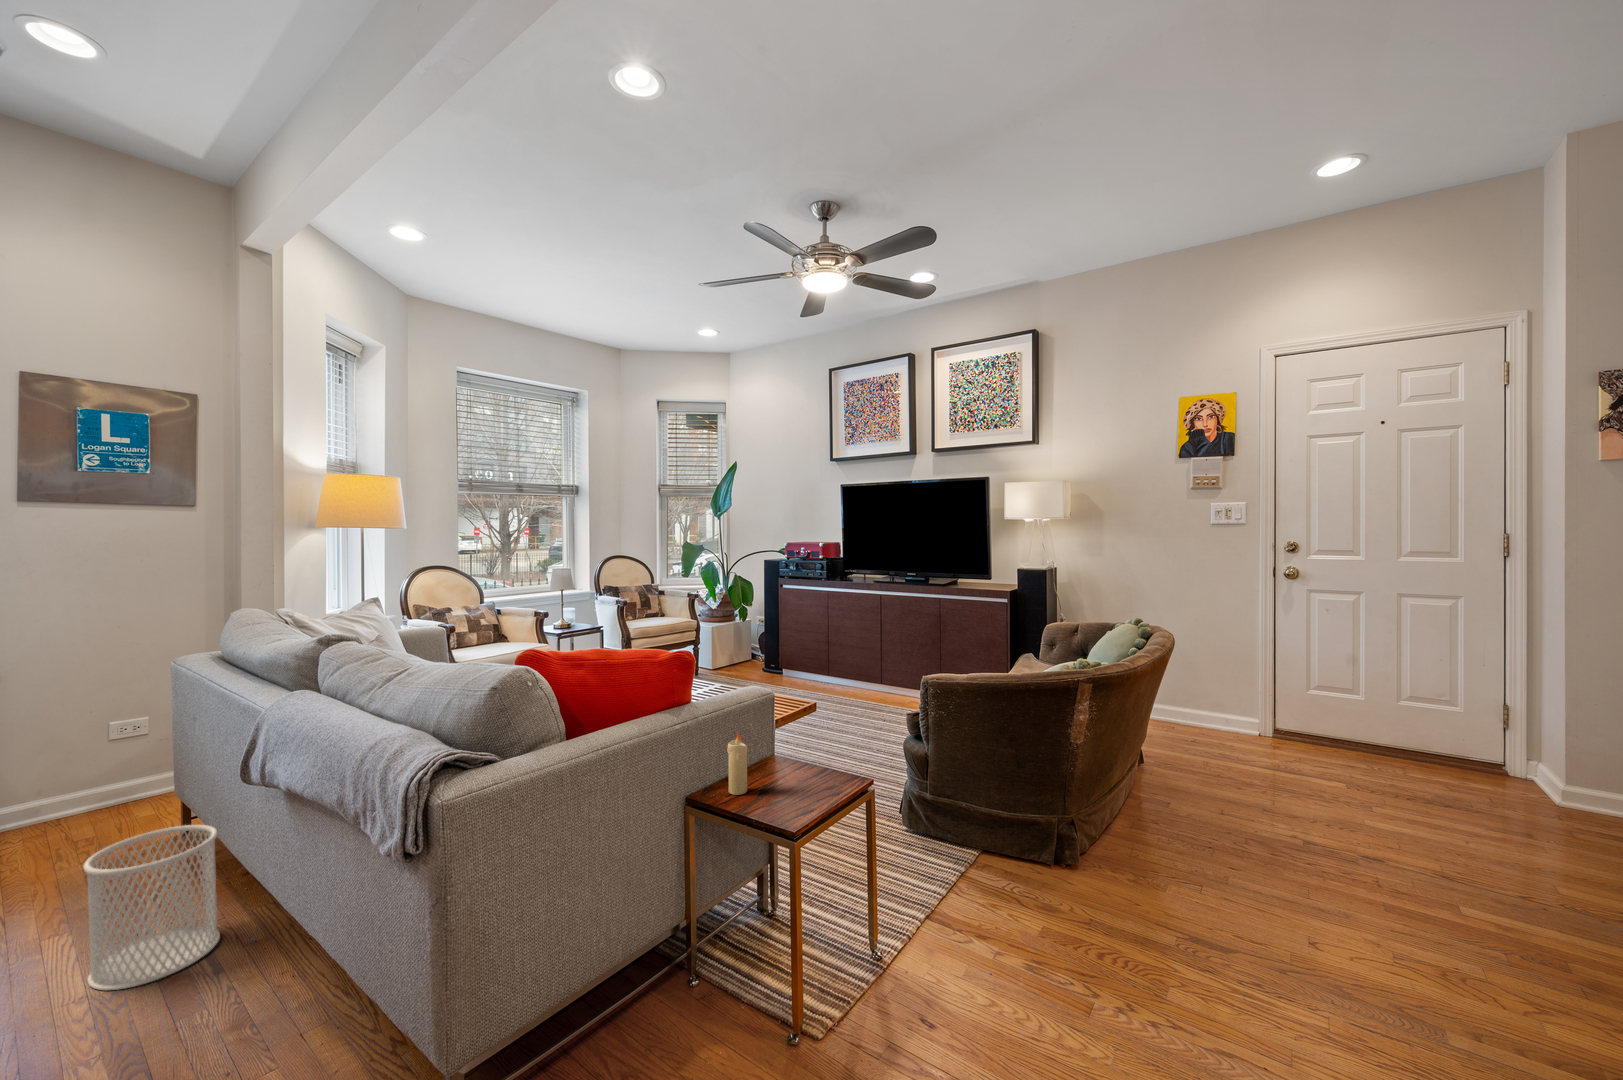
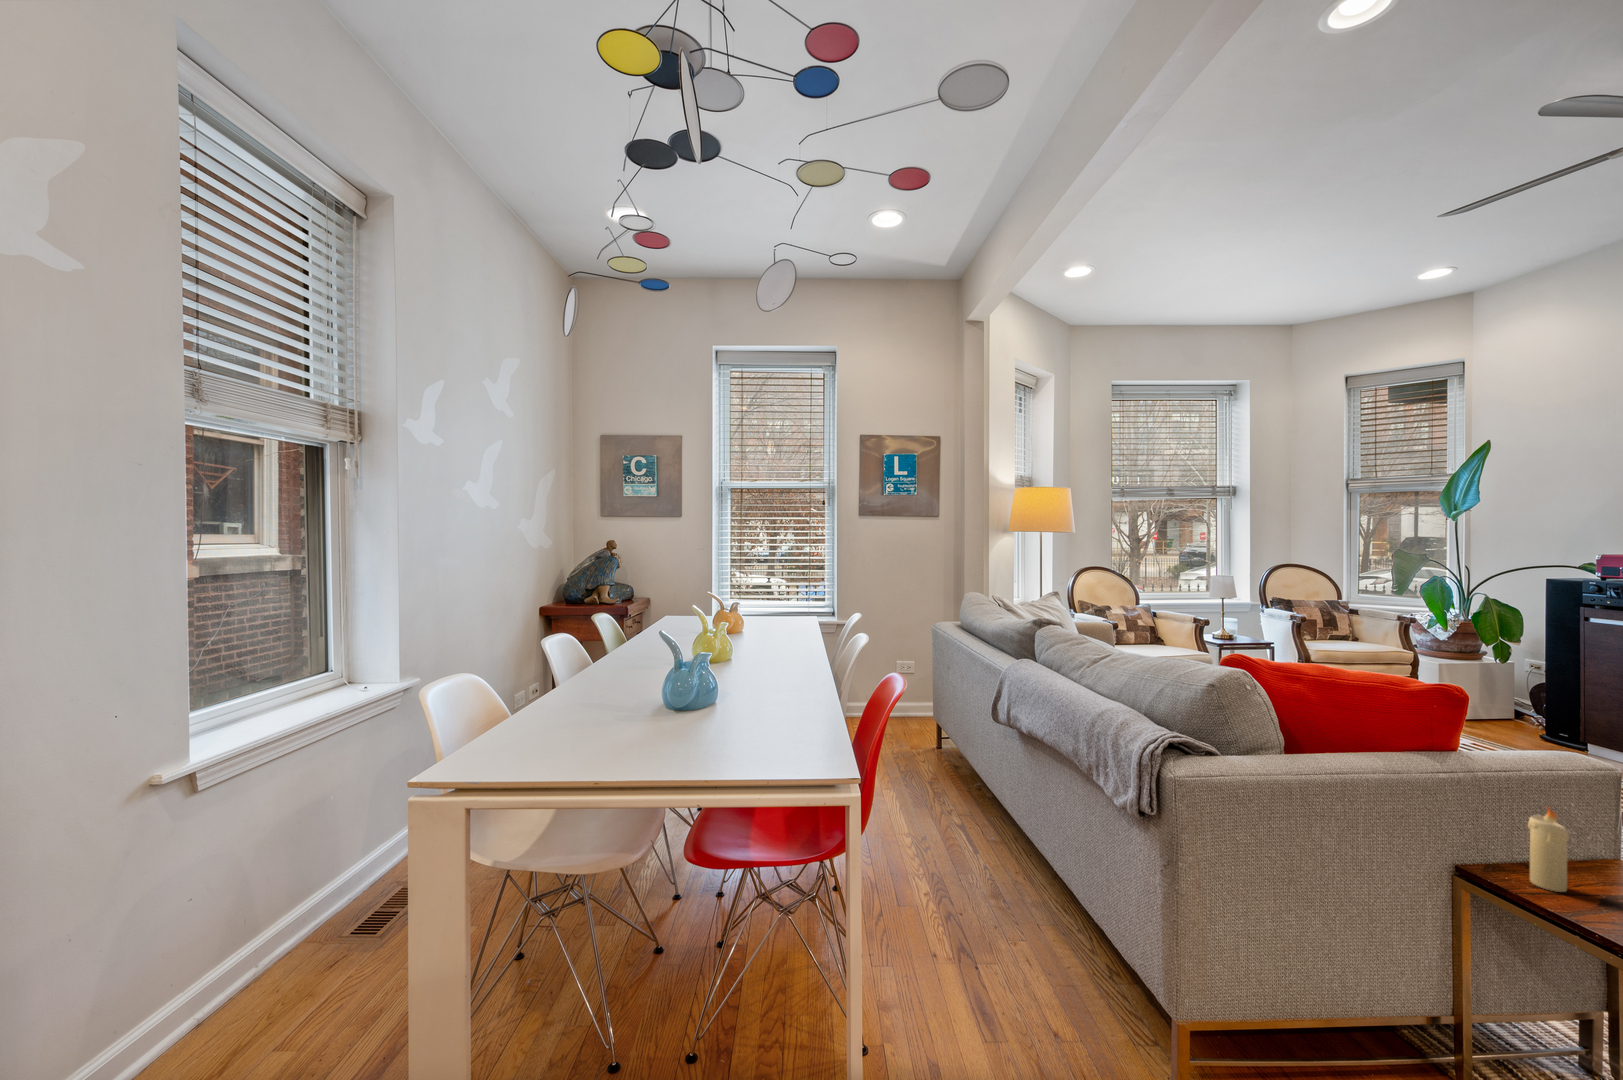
wastebasket: present [84,825,220,990] -> none [906,741,971,843]

